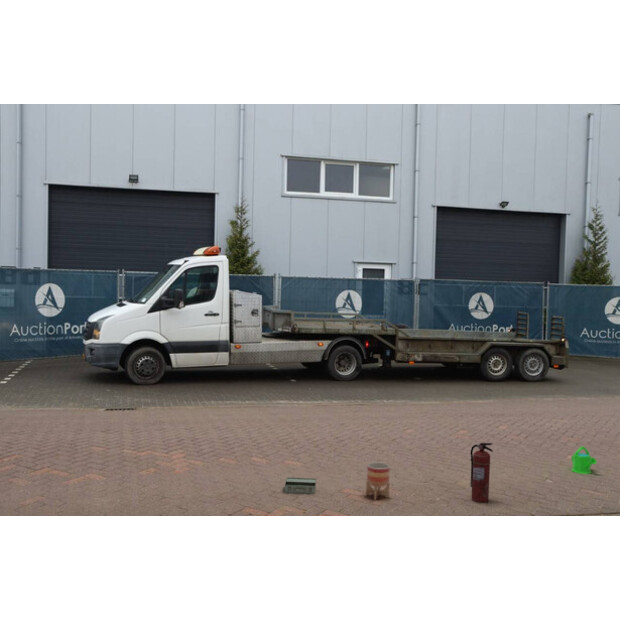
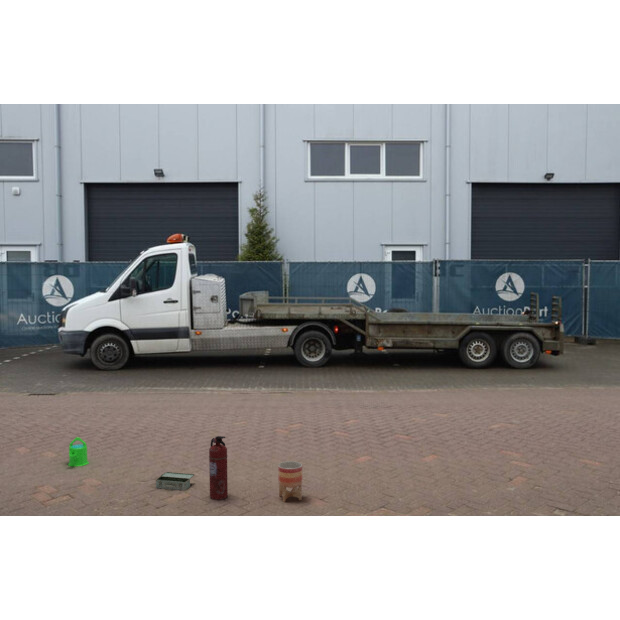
watering can: present [571,447,596,474] -> present [68,437,89,466]
planter: present [366,462,390,500] -> present [278,461,303,502]
toolbox: present [285,478,316,494] -> present [156,472,194,490]

